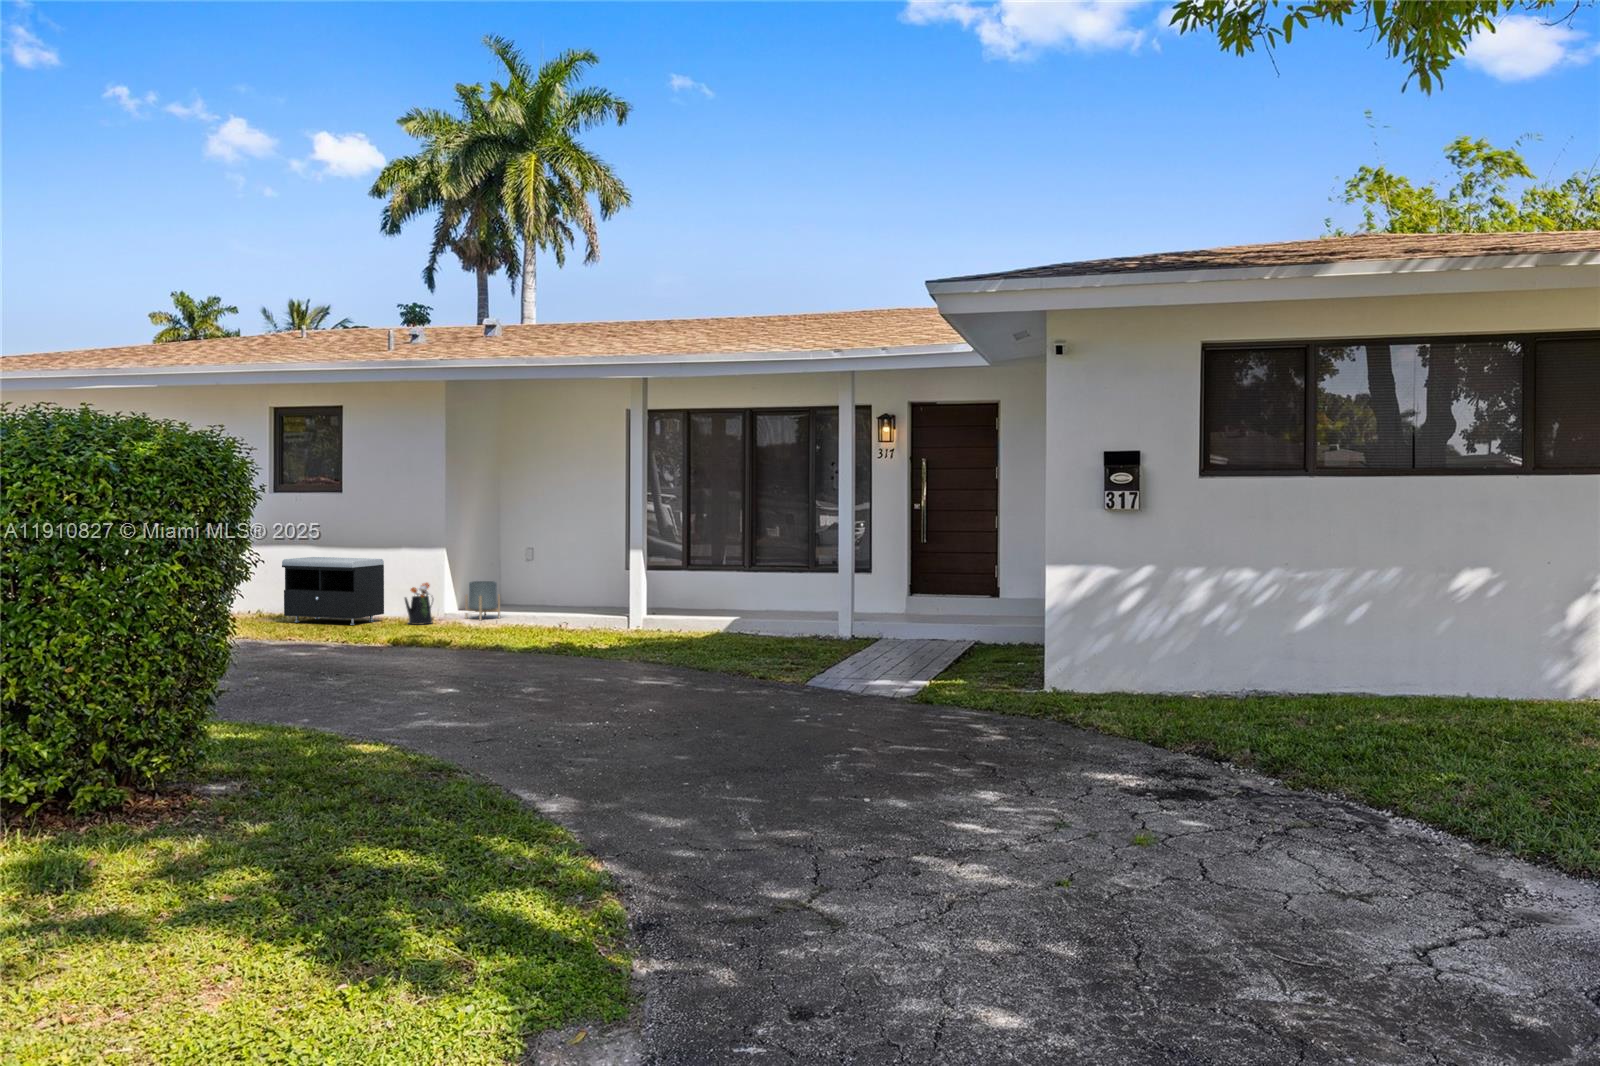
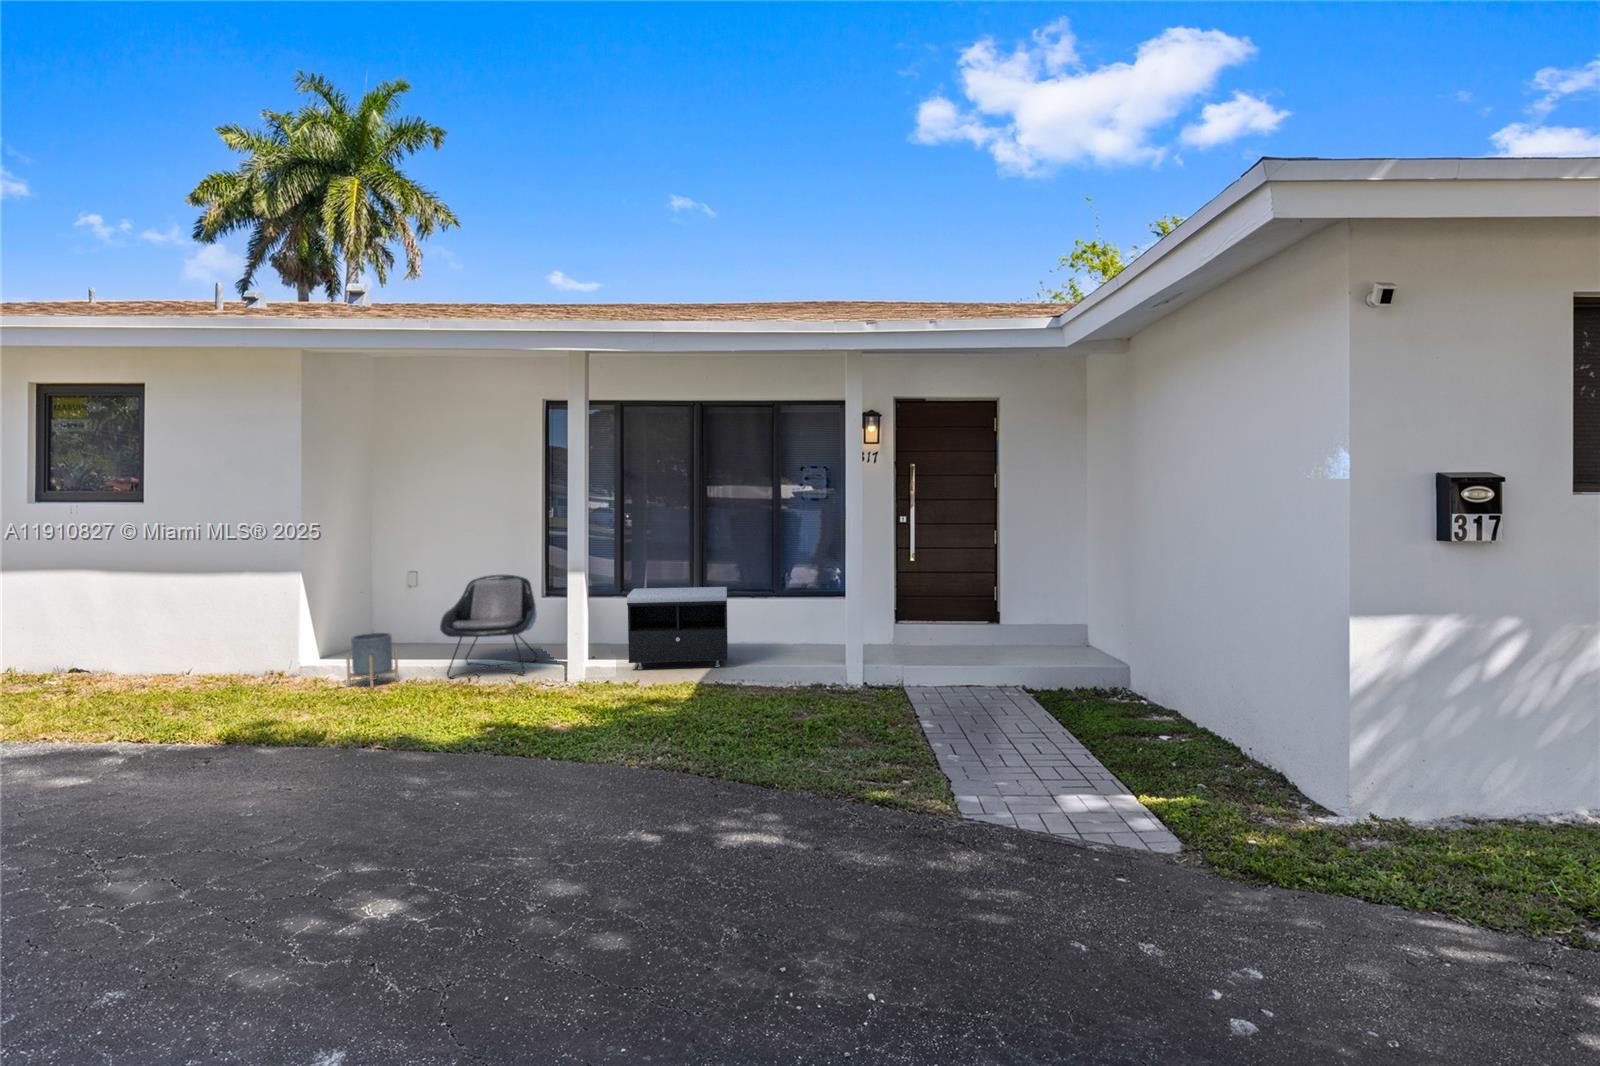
lounge chair: none [530,543,607,621] -> present [440,575,538,679]
storage bench: present [282,557,384,625] -> present [627,587,728,669]
watering can: present [405,583,433,625] -> none [255,645,302,710]

